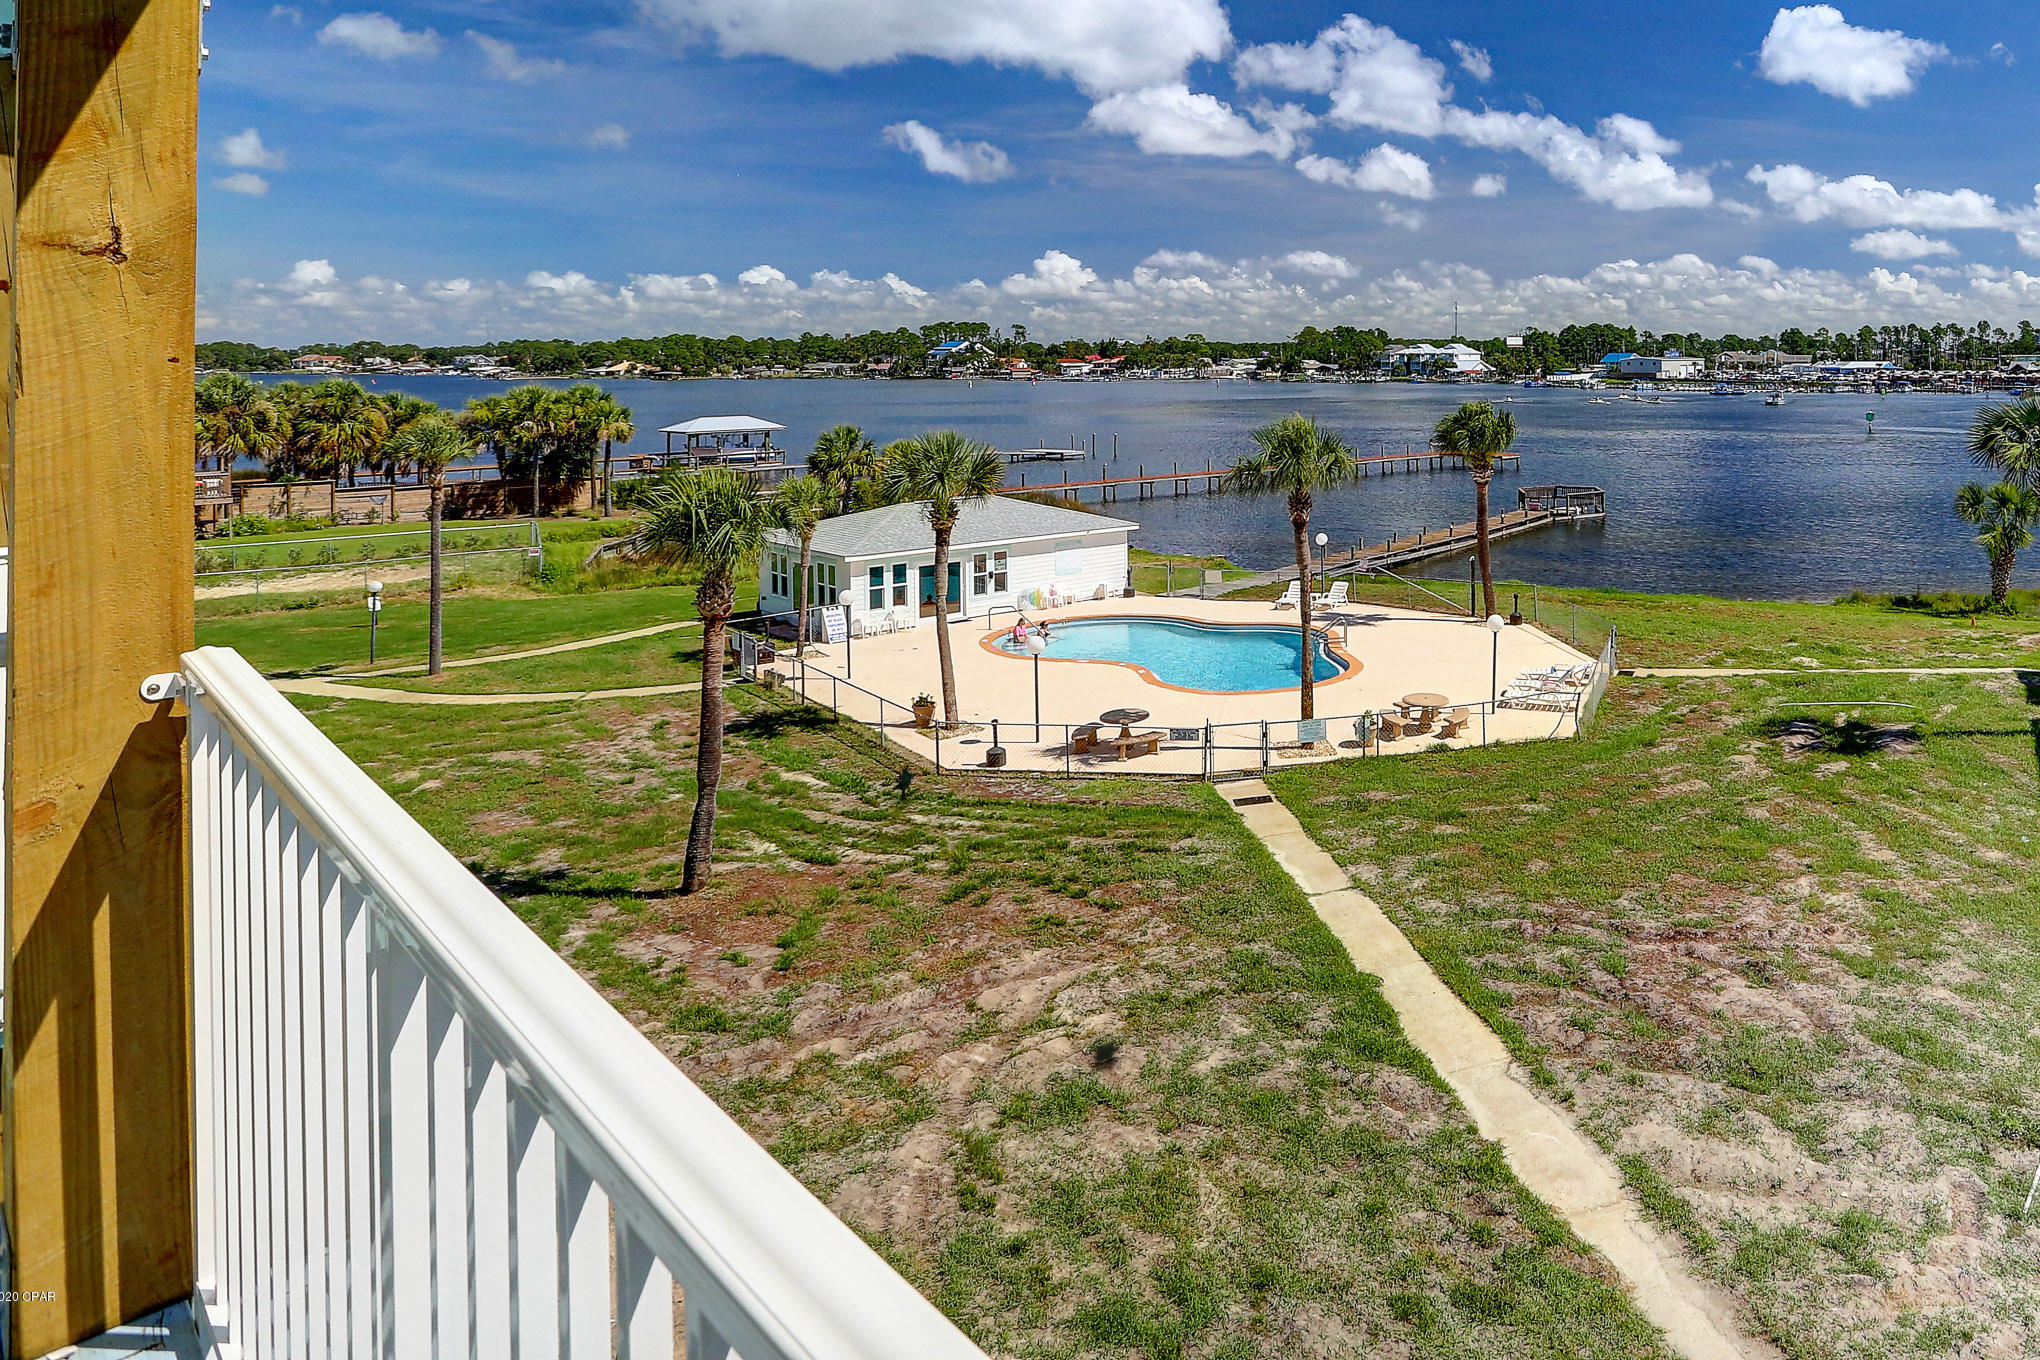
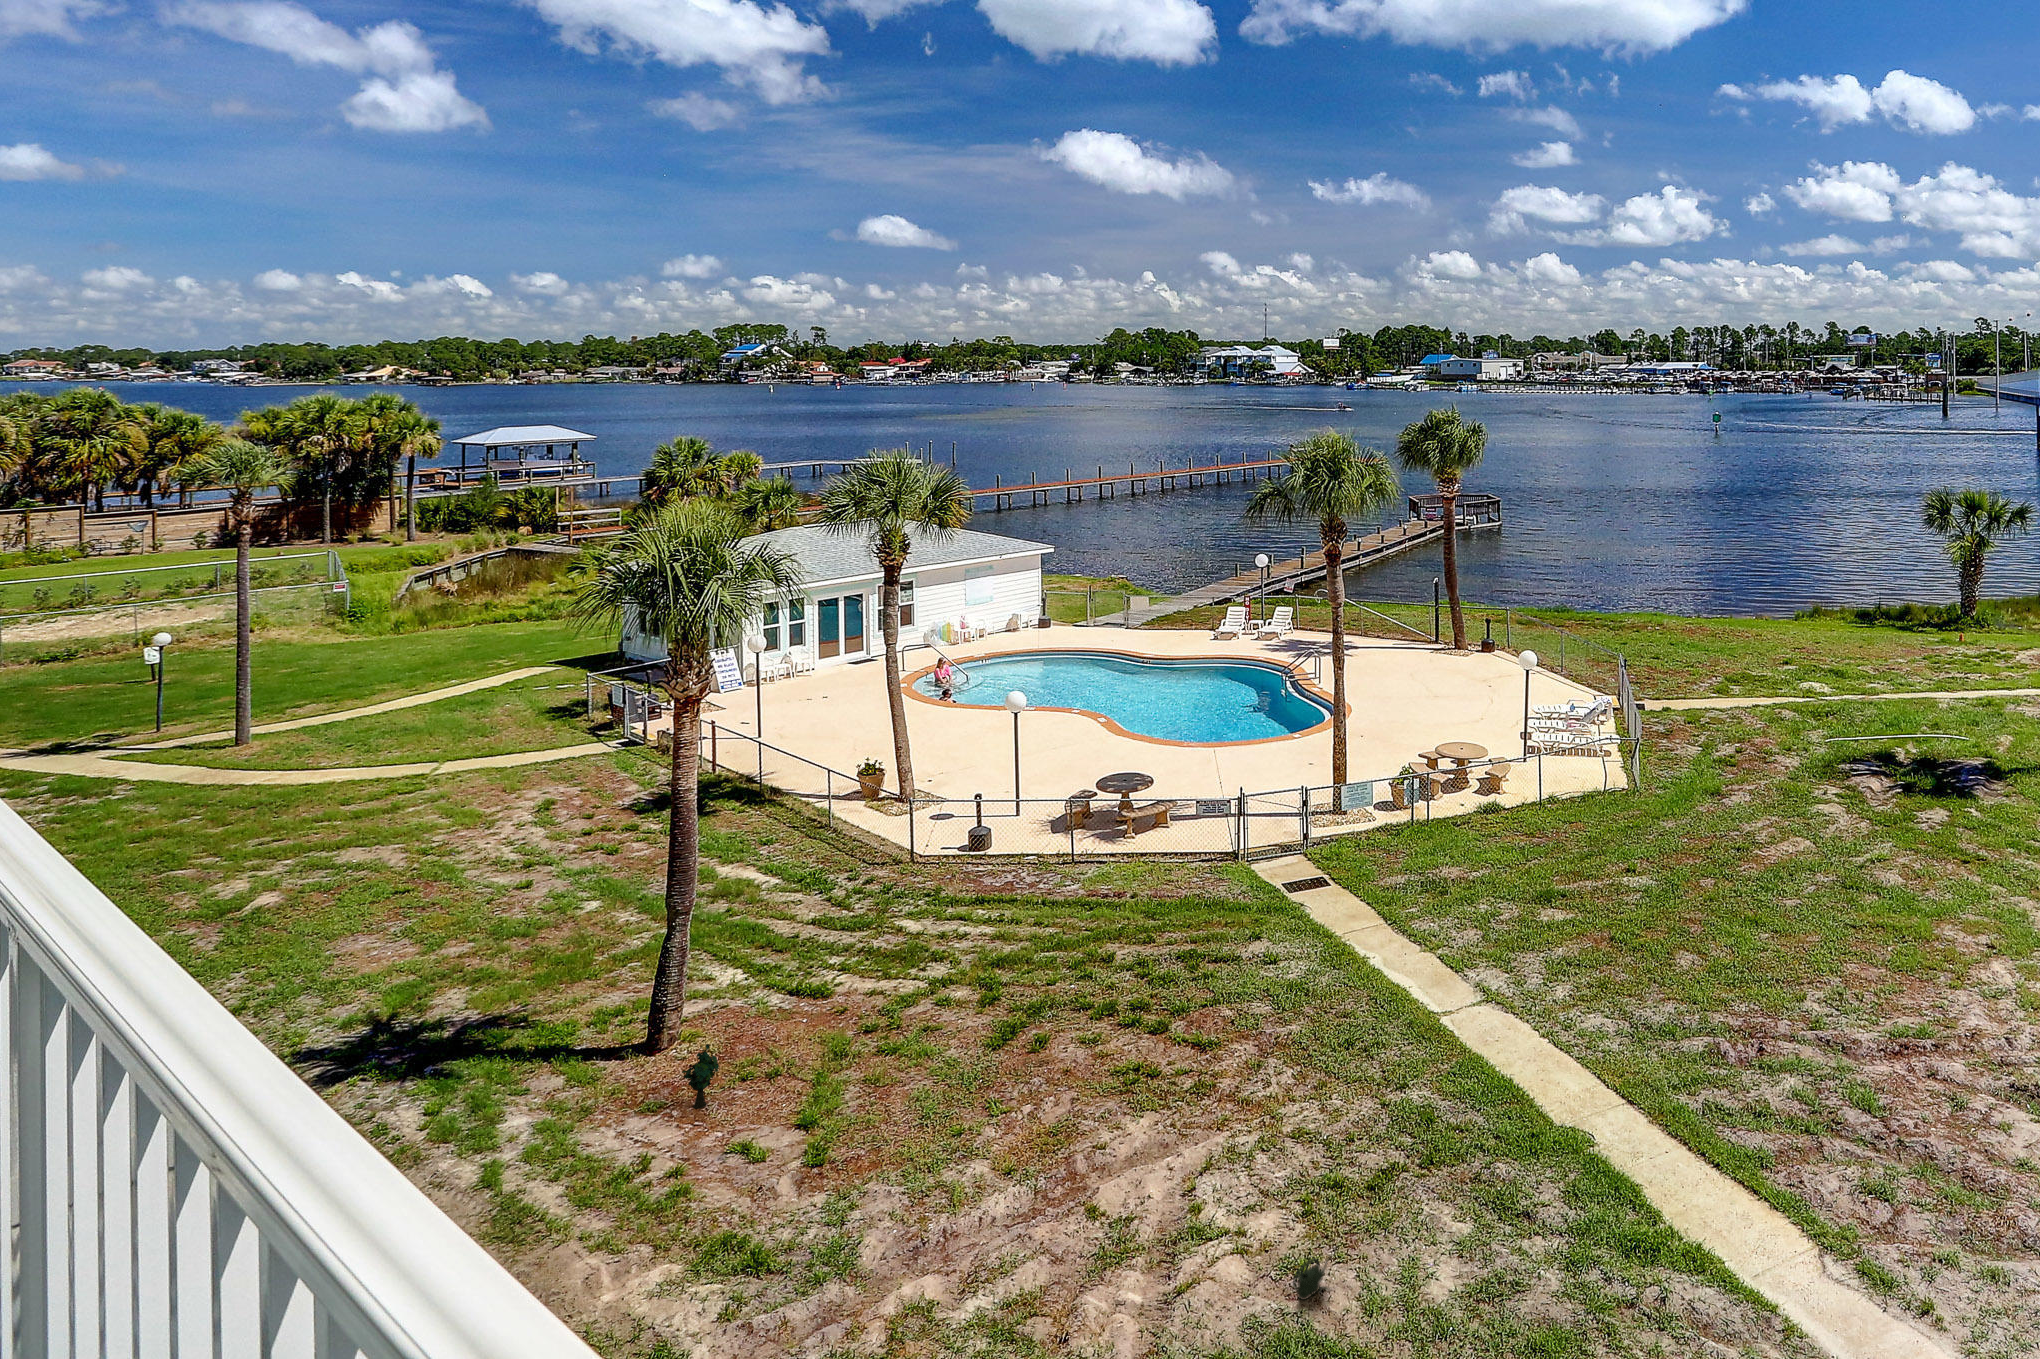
decorative plant: present [893,765,914,801] -> present [682,1044,719,1109]

